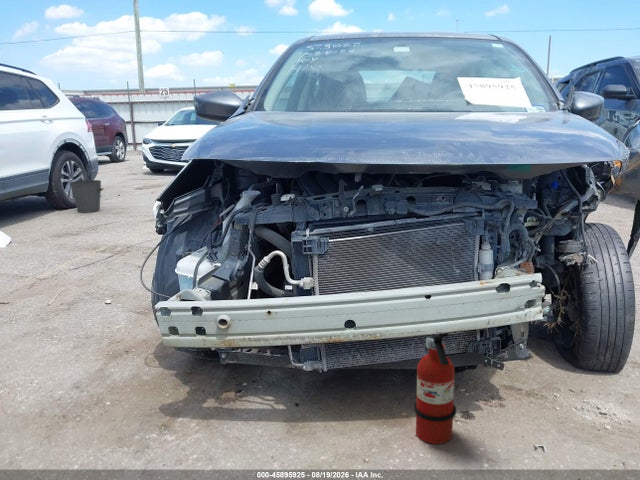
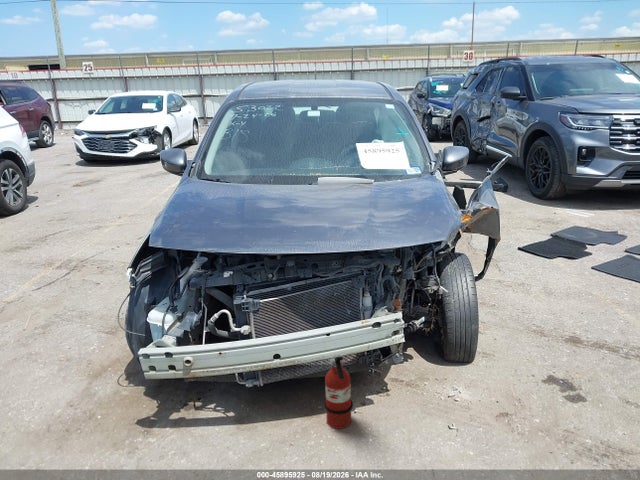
bucket: present [70,180,103,213] -> none [11,186,44,219]

